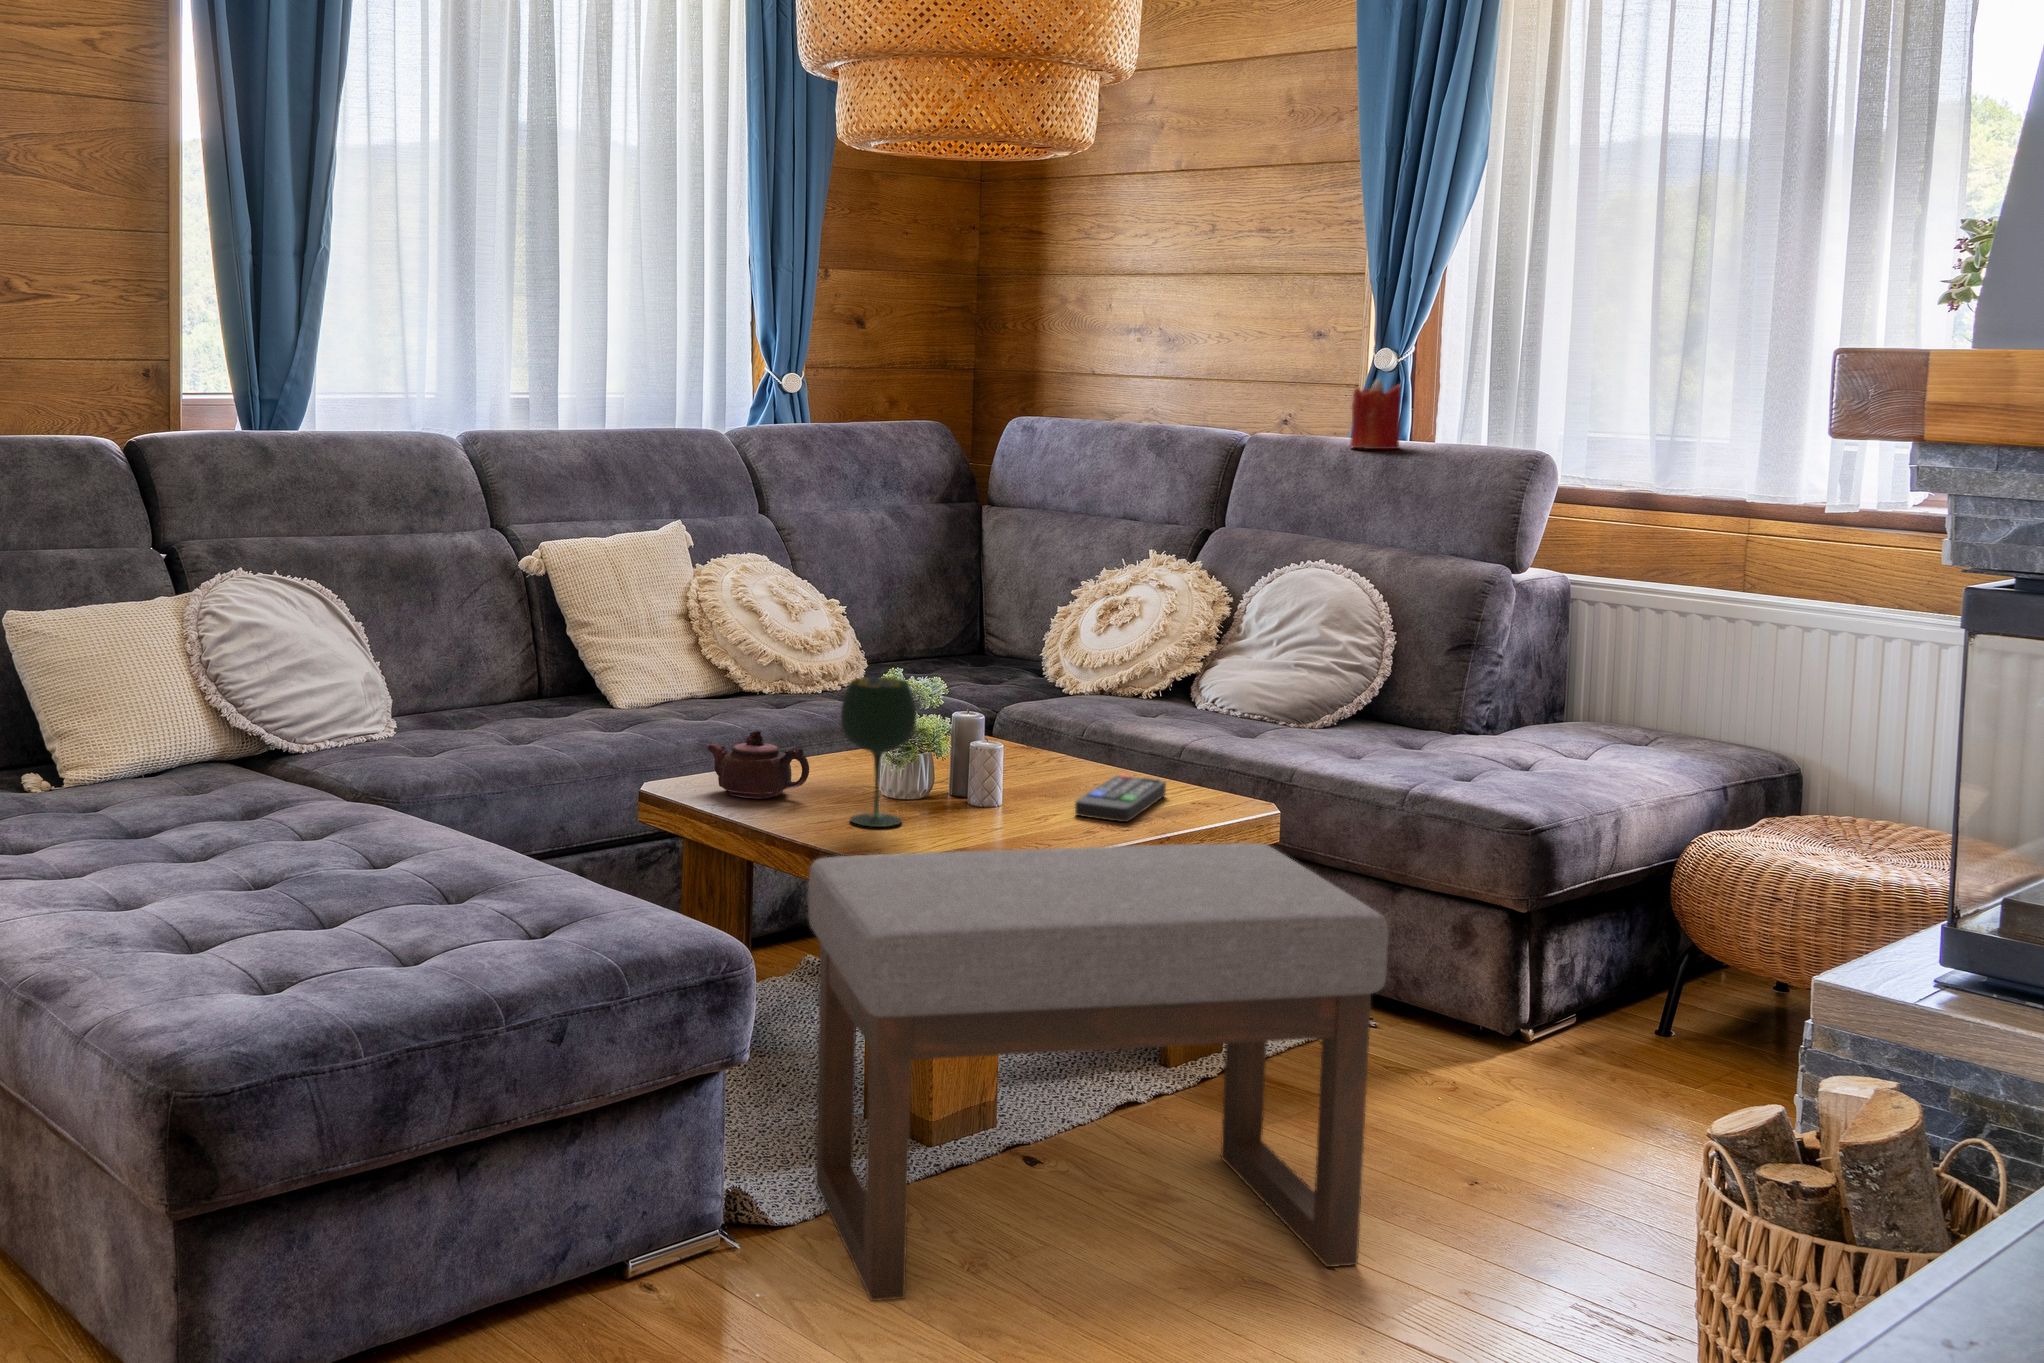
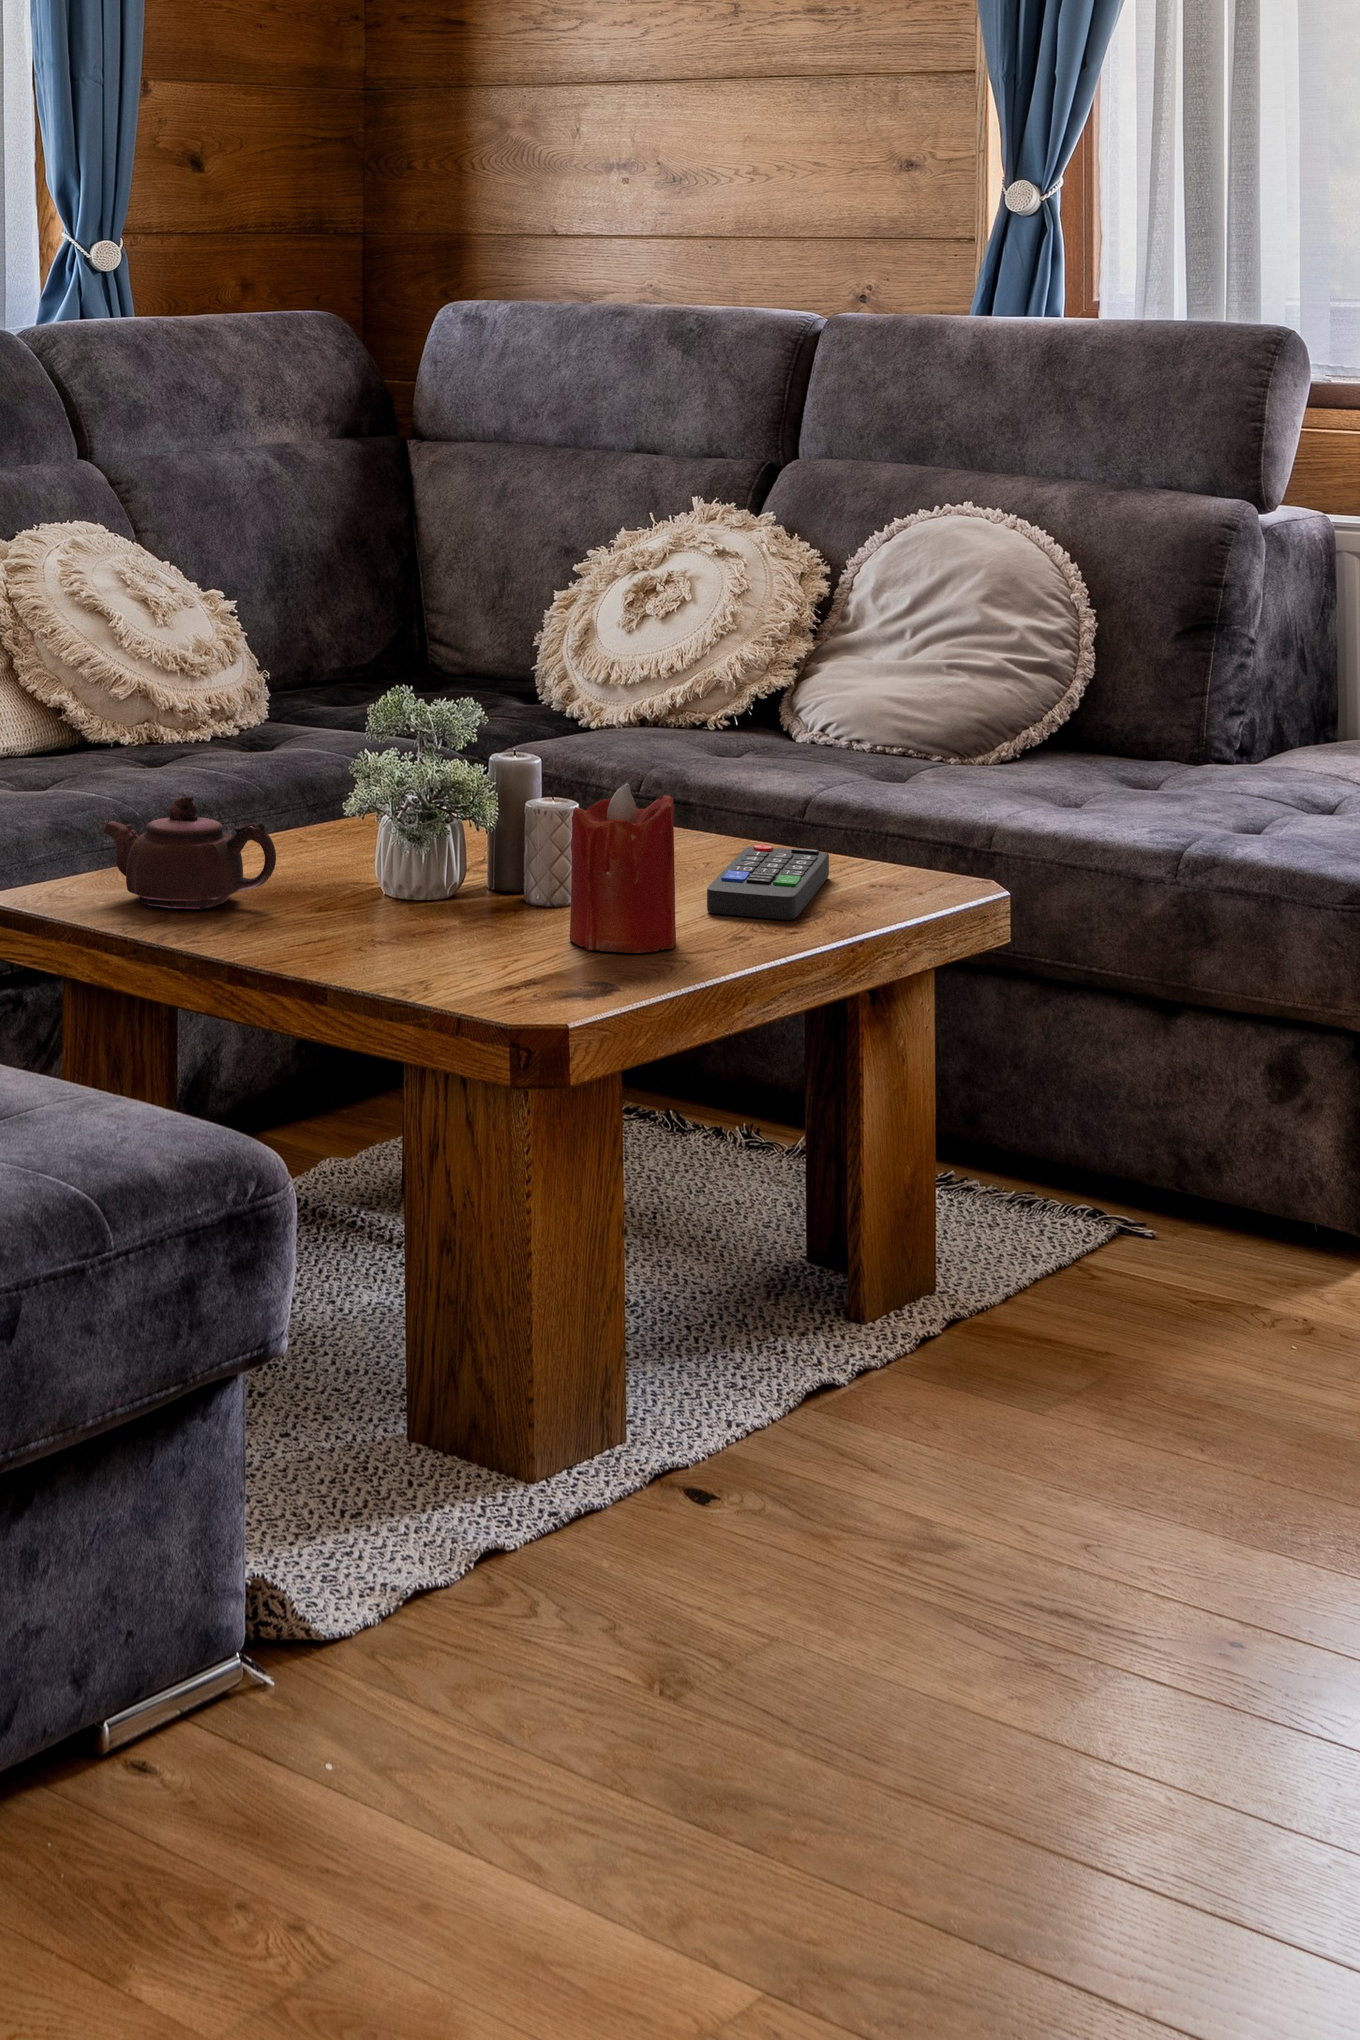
candle: present [1350,379,1401,449] -> present [570,783,676,953]
wine glass: present [841,677,917,827] -> none [341,698,465,945]
ottoman: present [808,843,1388,1301] -> none [351,941,1302,1762]

